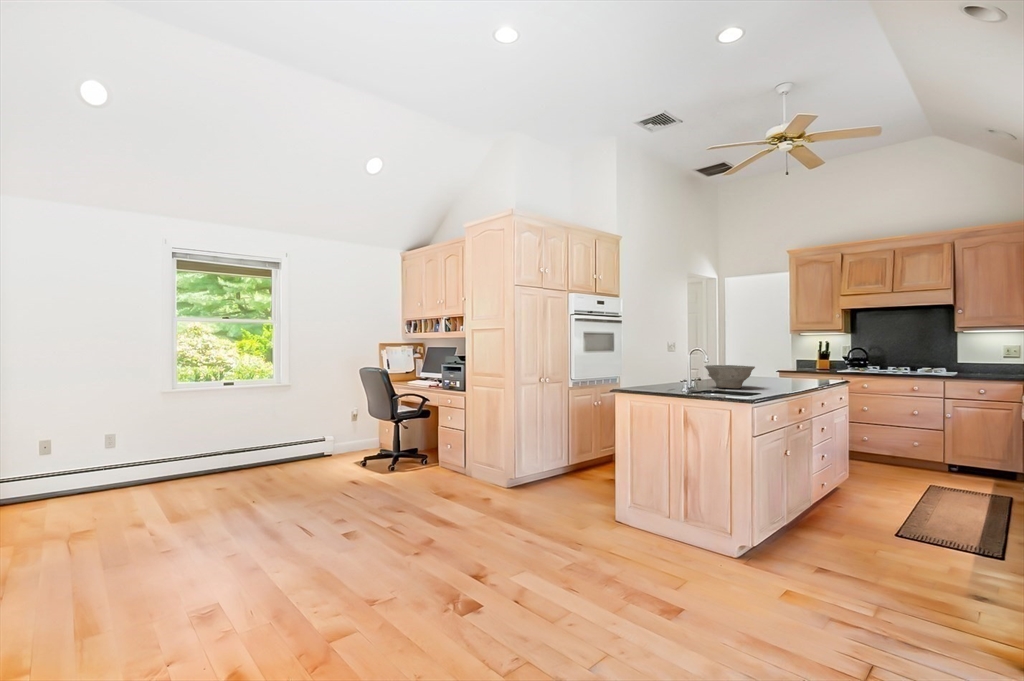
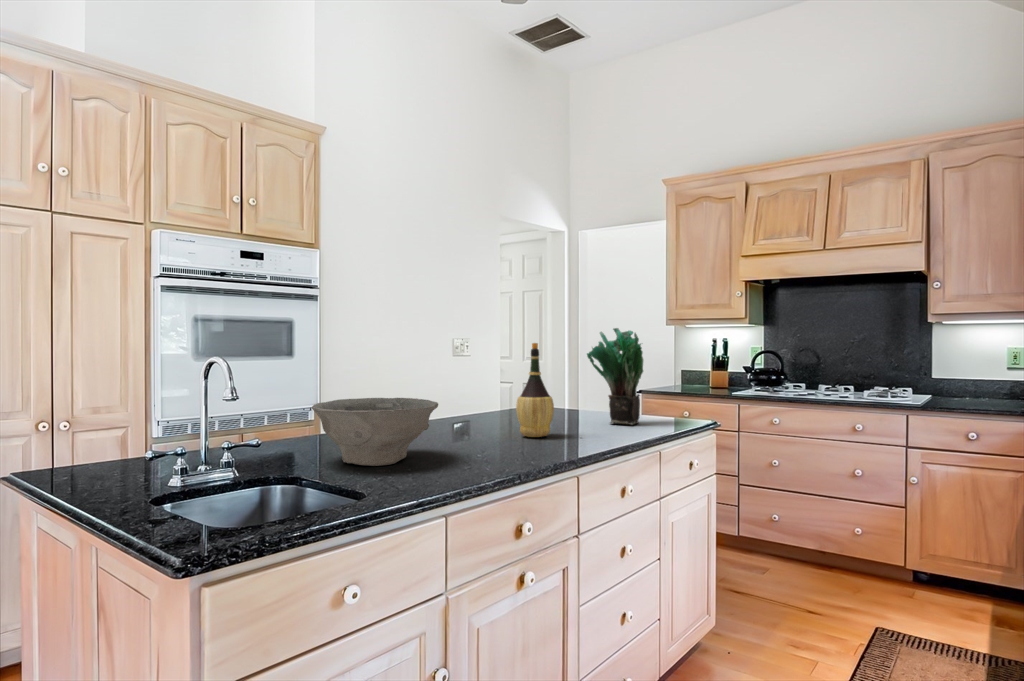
potted plant: none [787,337,814,380] -> present [587,328,643,425]
wine bottle: none [765,343,783,383] -> present [516,343,554,437]

